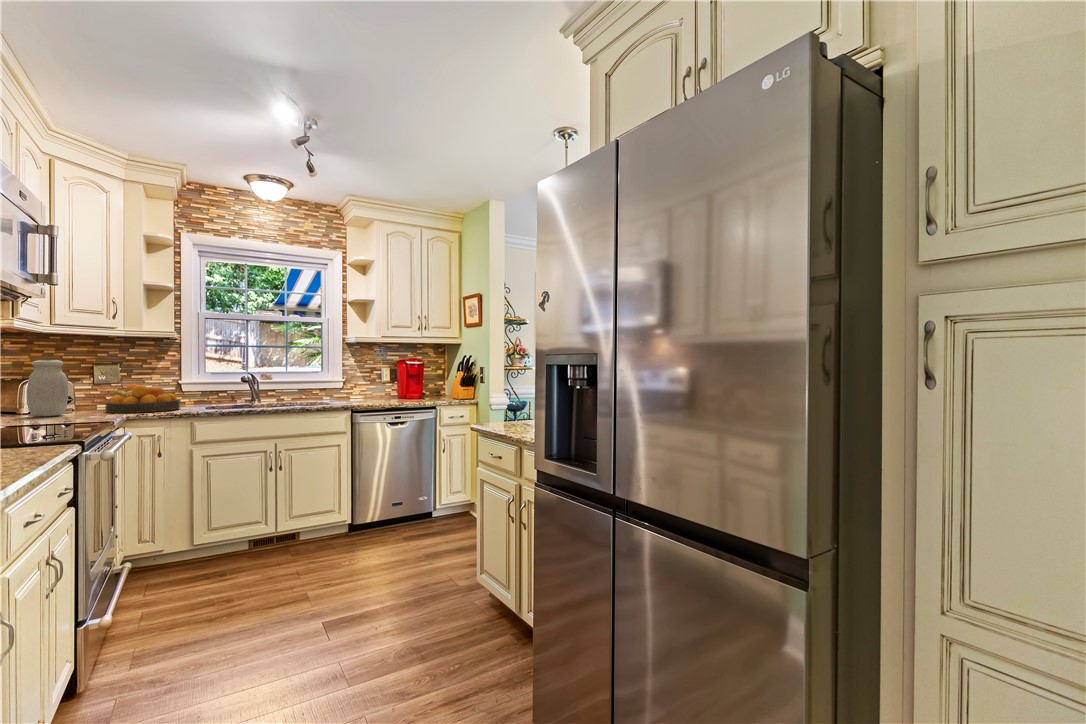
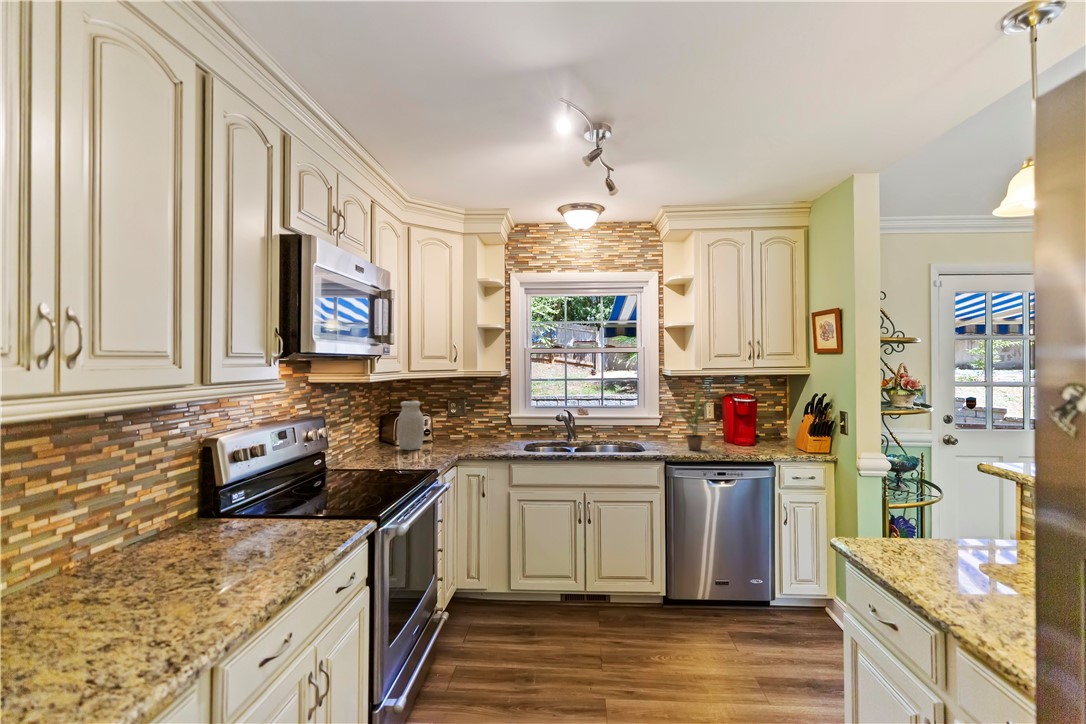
potted plant: none [358,356,397,402] -> present [675,392,713,451]
fruit bowl: present [105,384,180,413] -> none [450,421,505,450]

